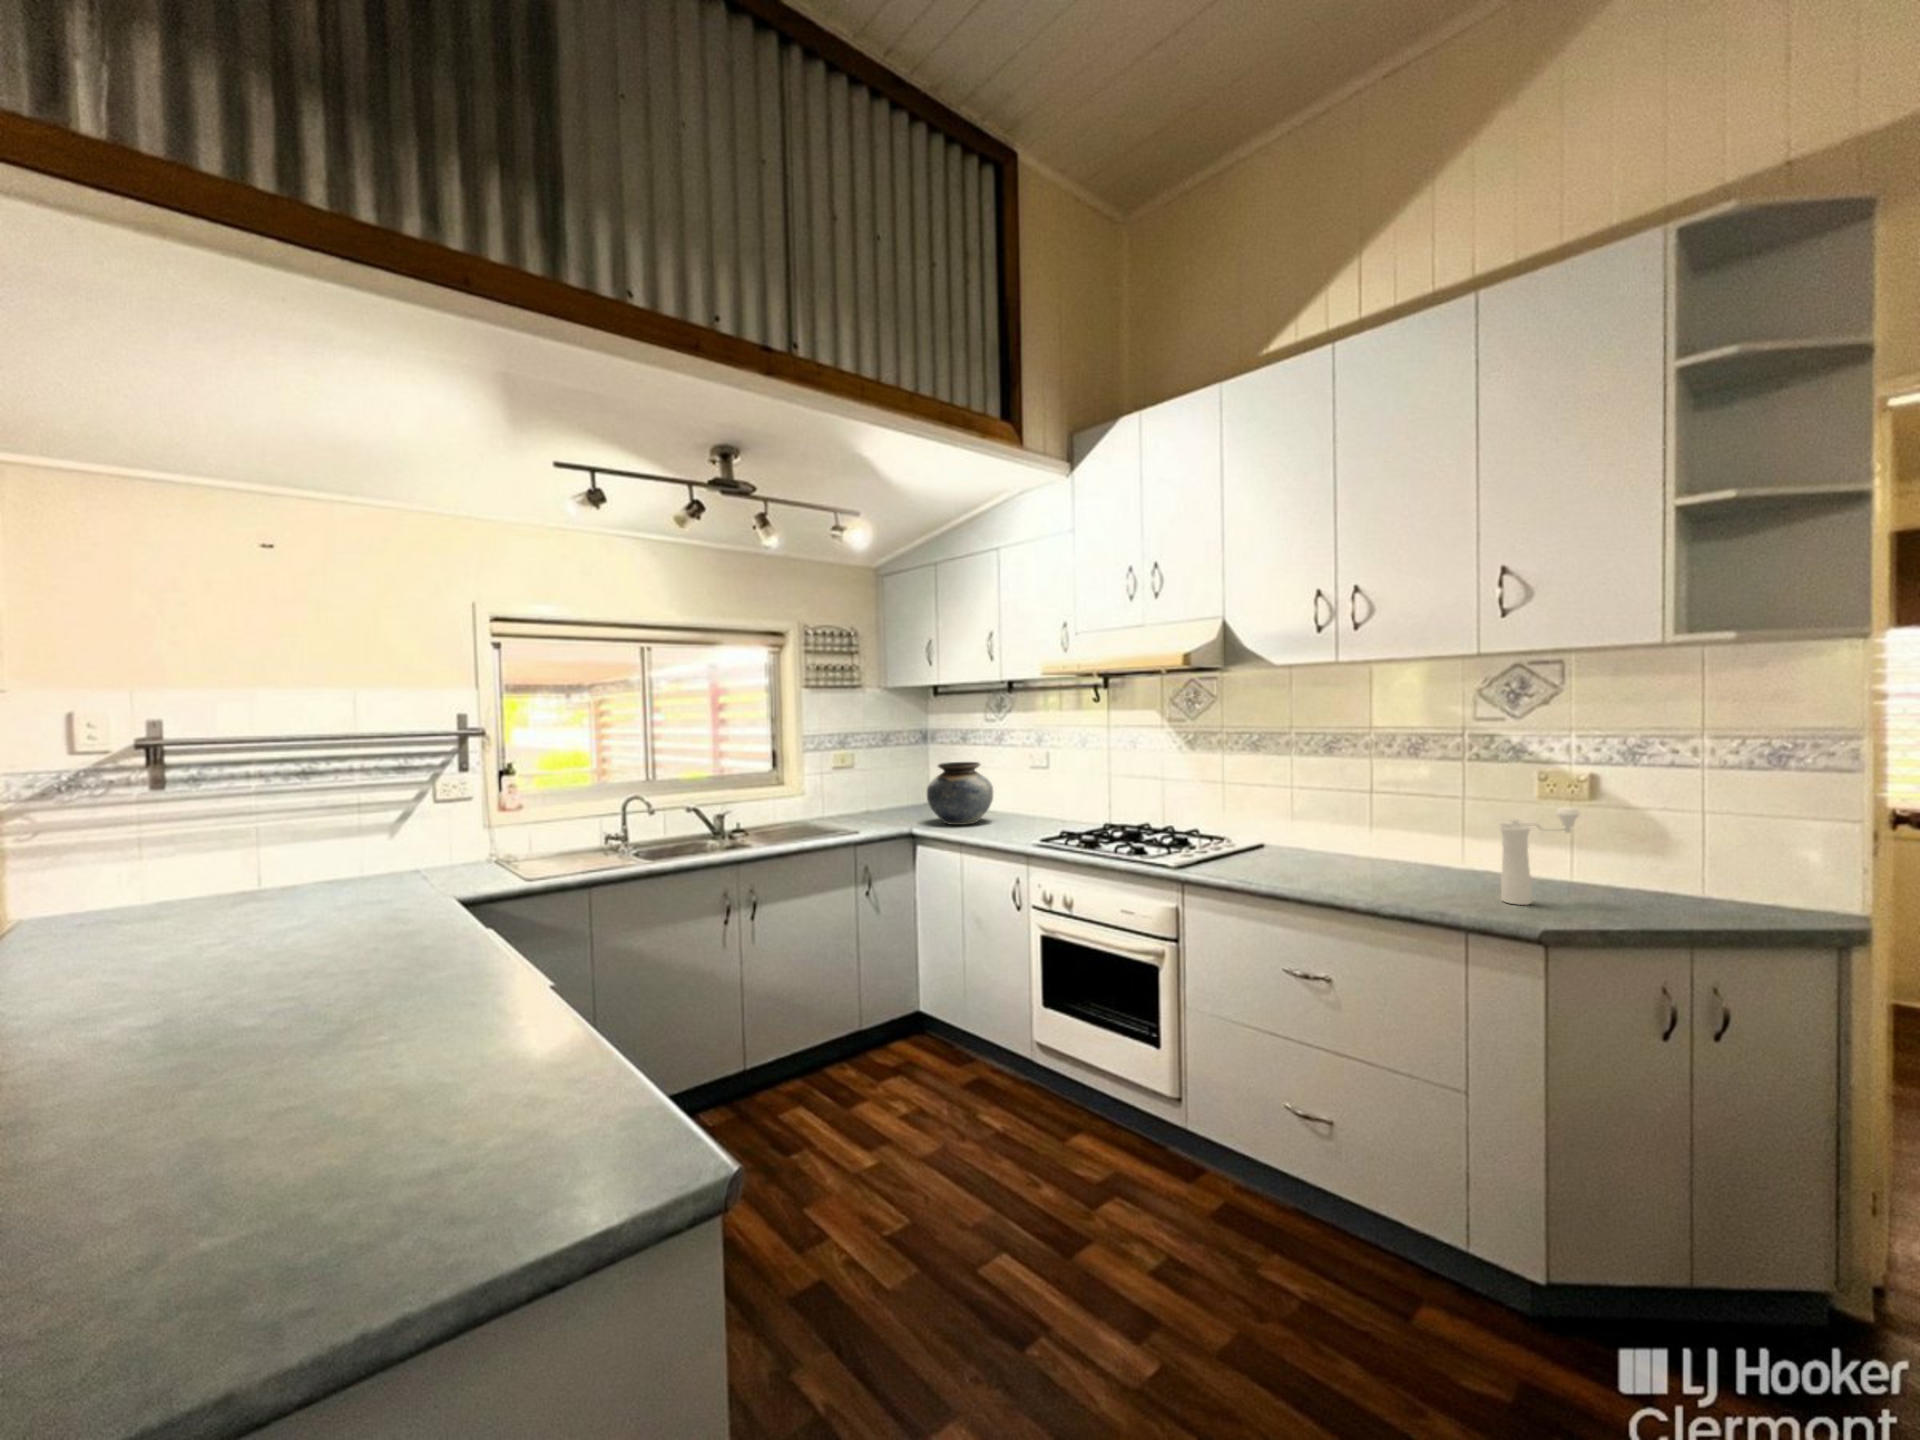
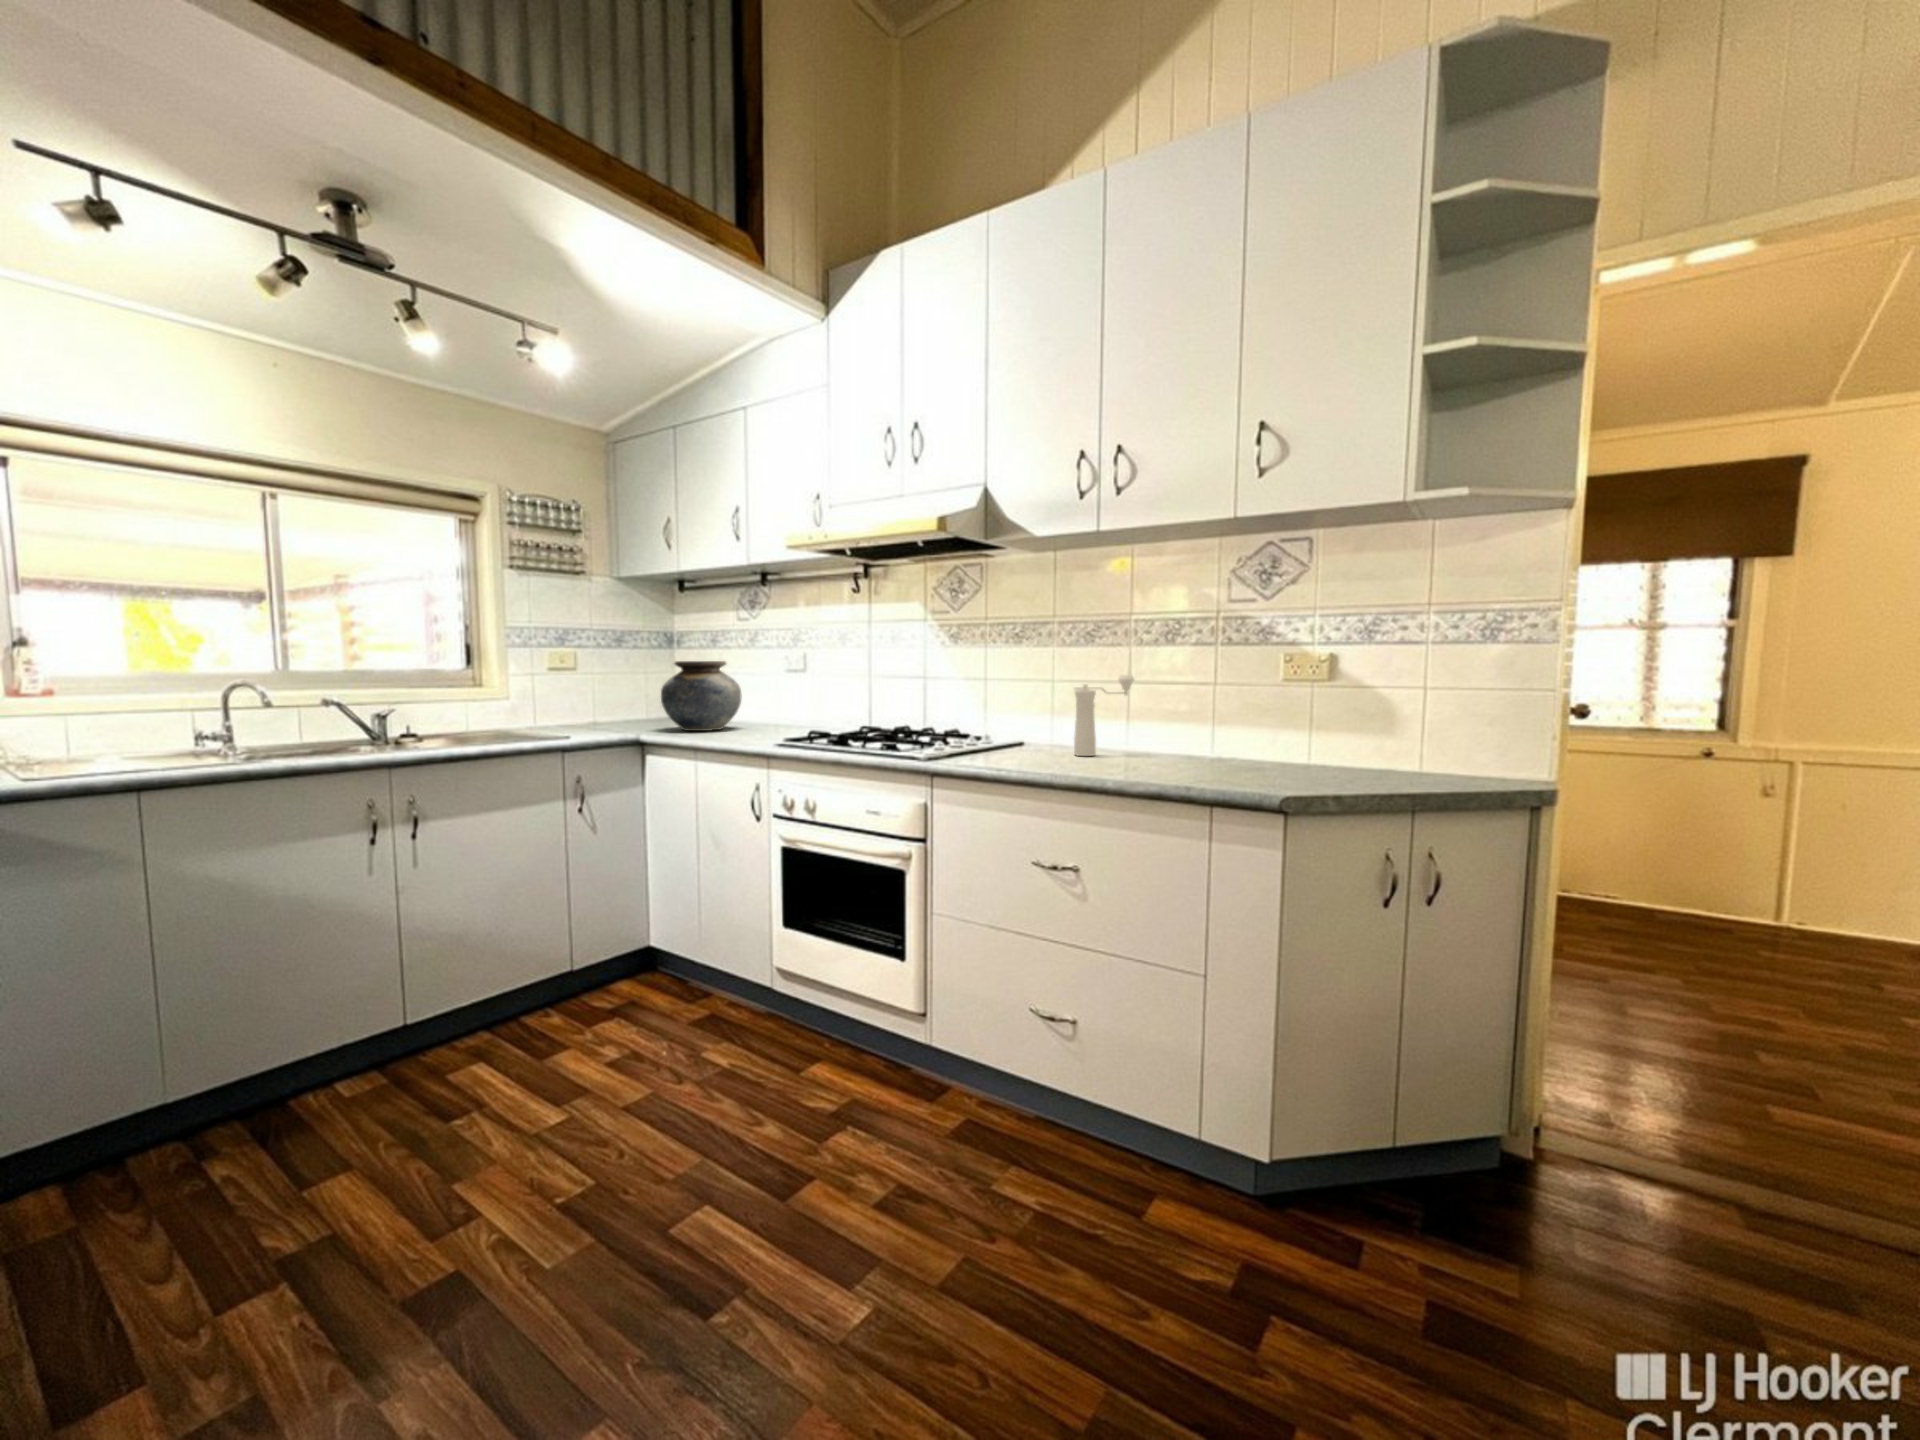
pepper mill: present [1500,807,1579,905] -> present [1074,675,1134,756]

